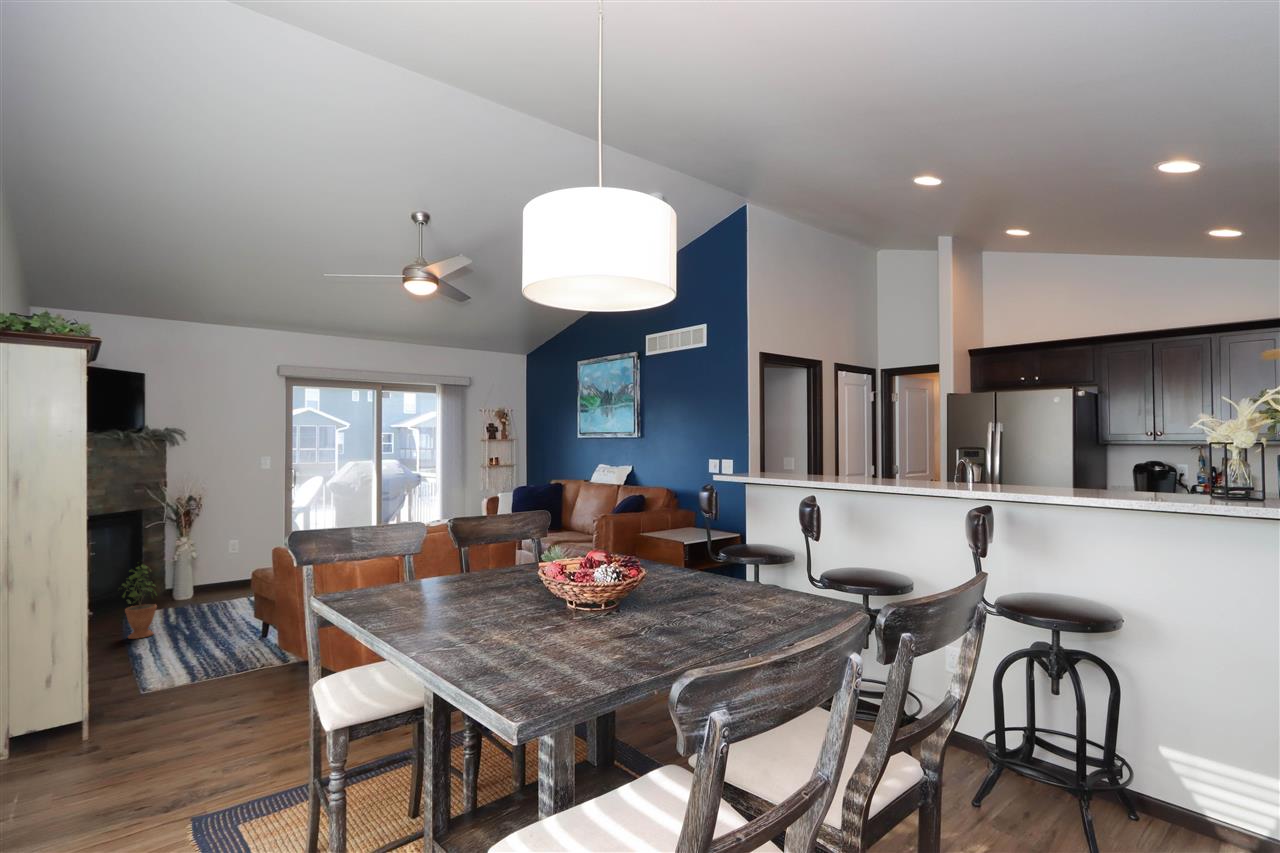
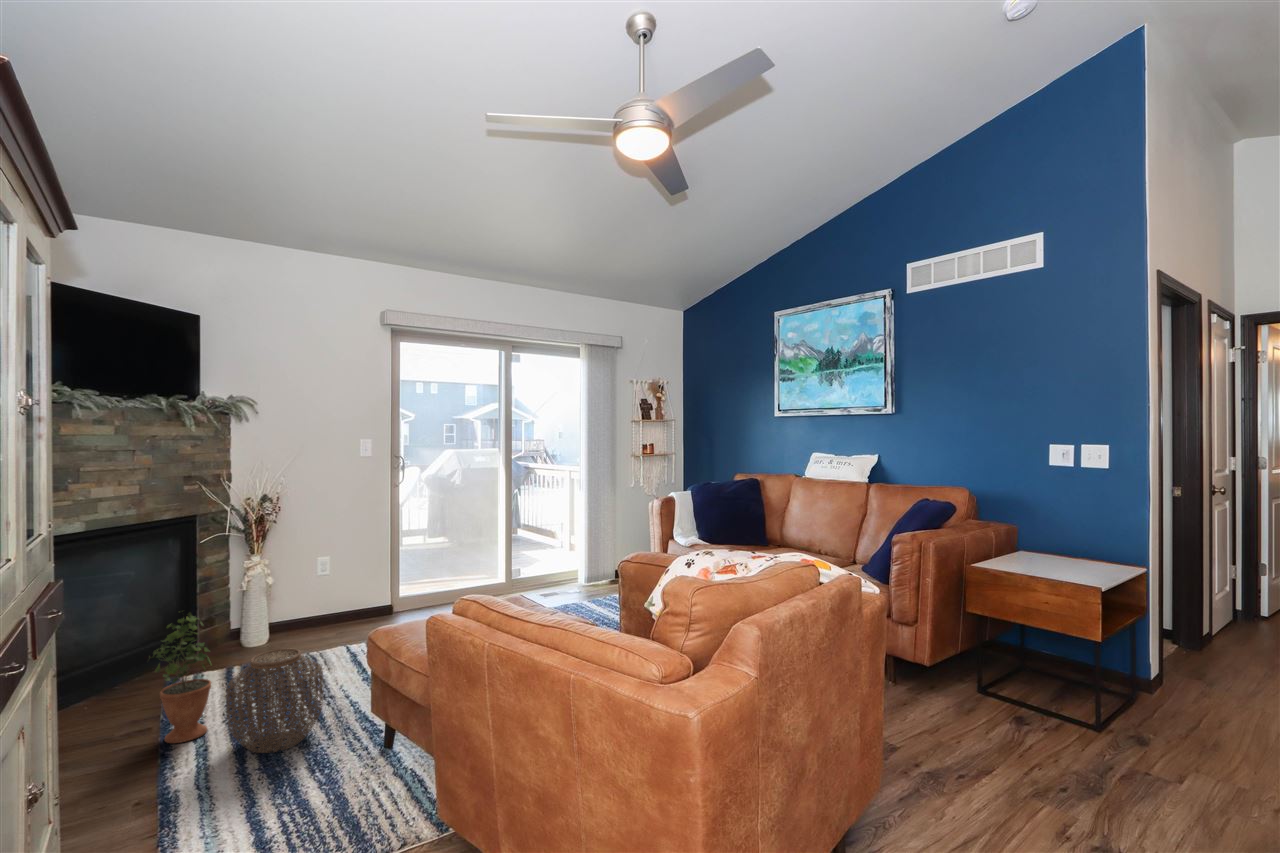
woven basket: none [167,583,227,641] -> present [226,648,323,753]

